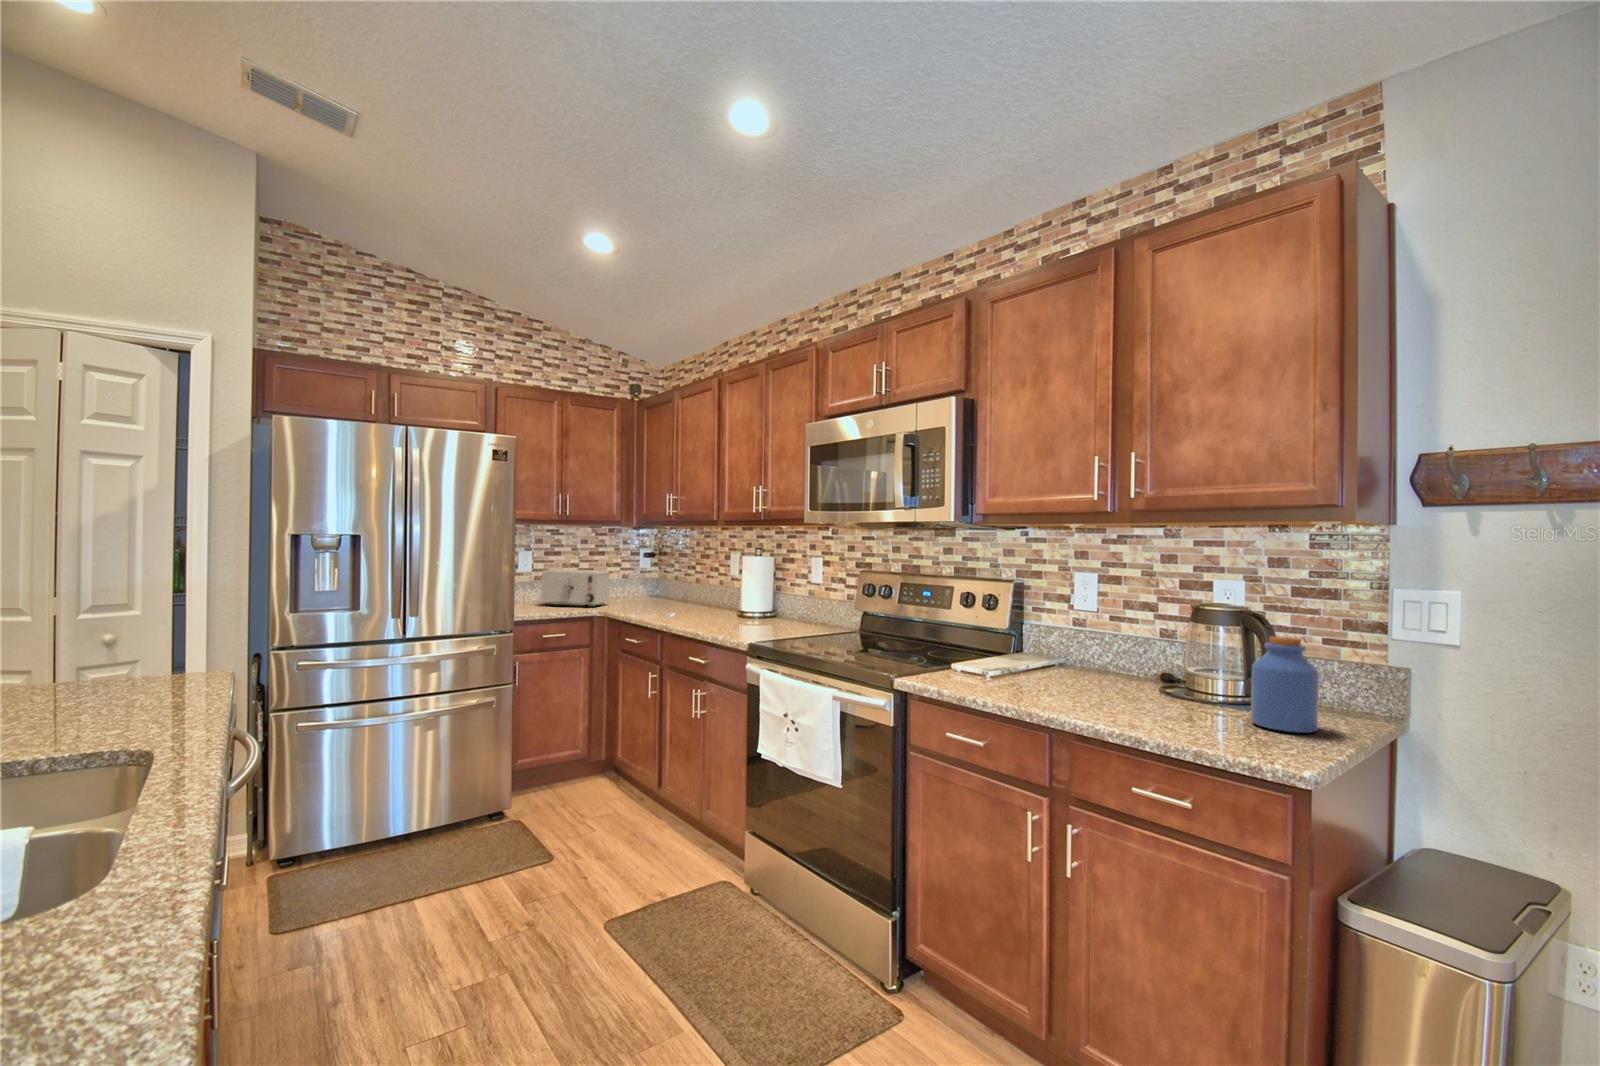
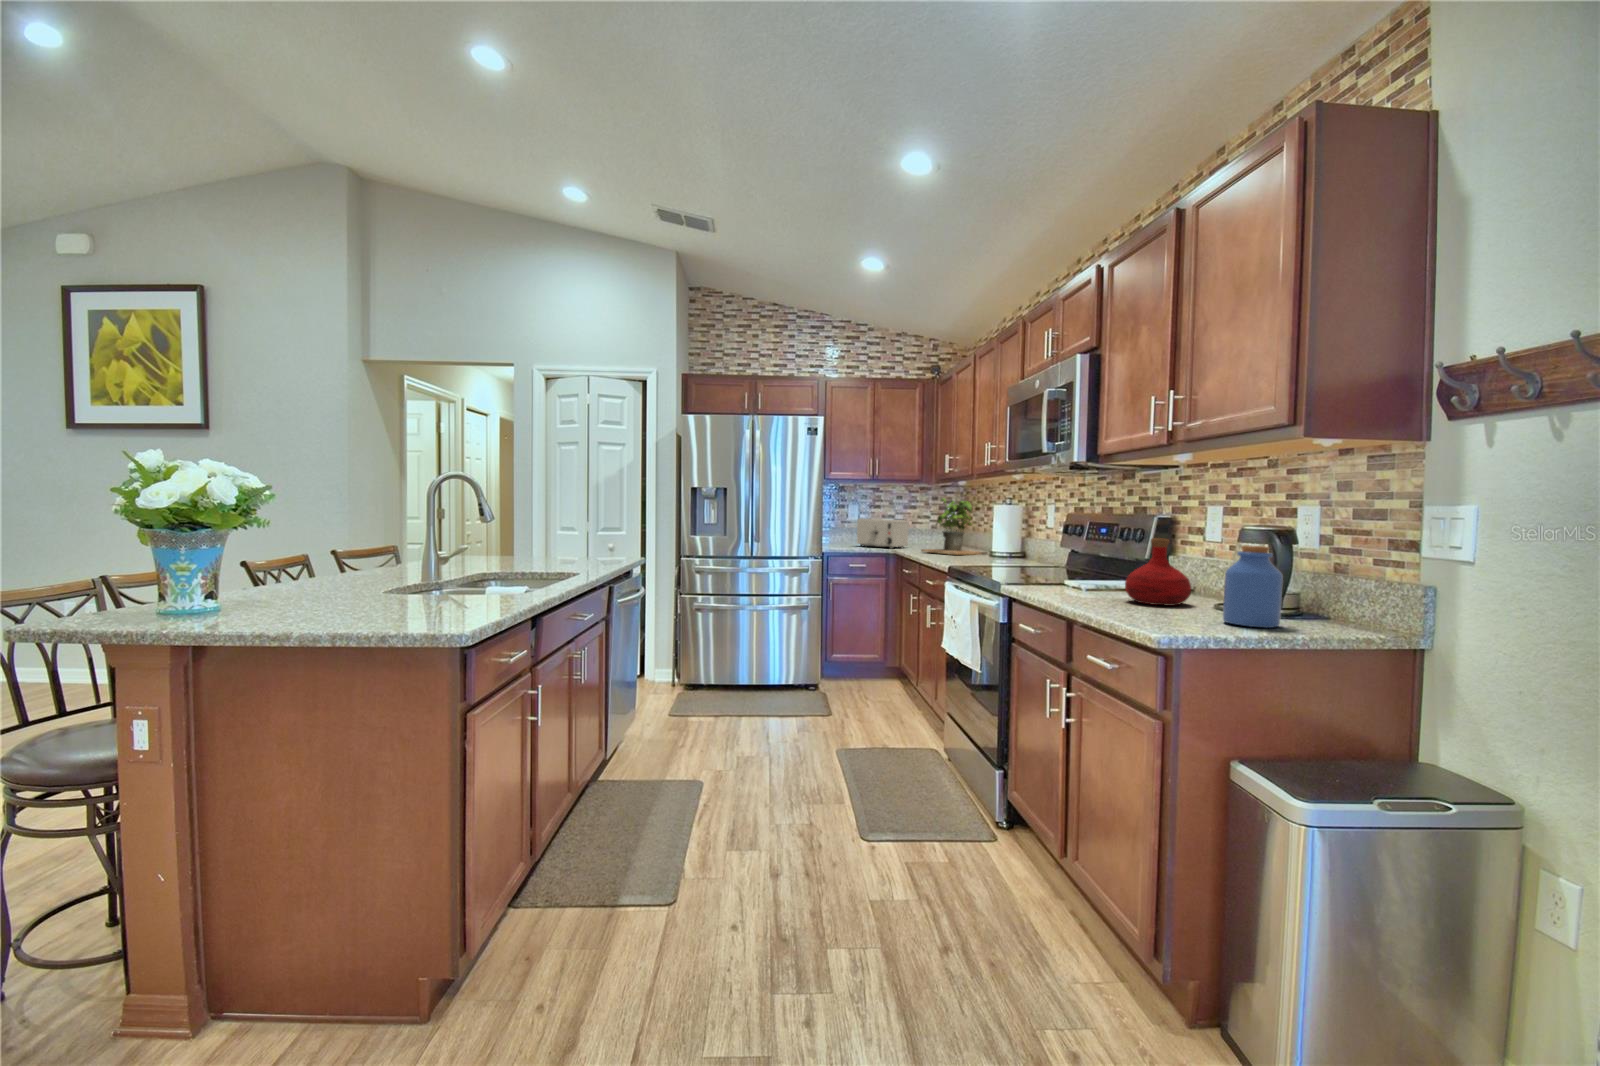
potted plant: none [645,546,721,616] -> present [921,498,988,555]
bottle: none [1071,619,1146,699] -> present [1125,538,1191,606]

